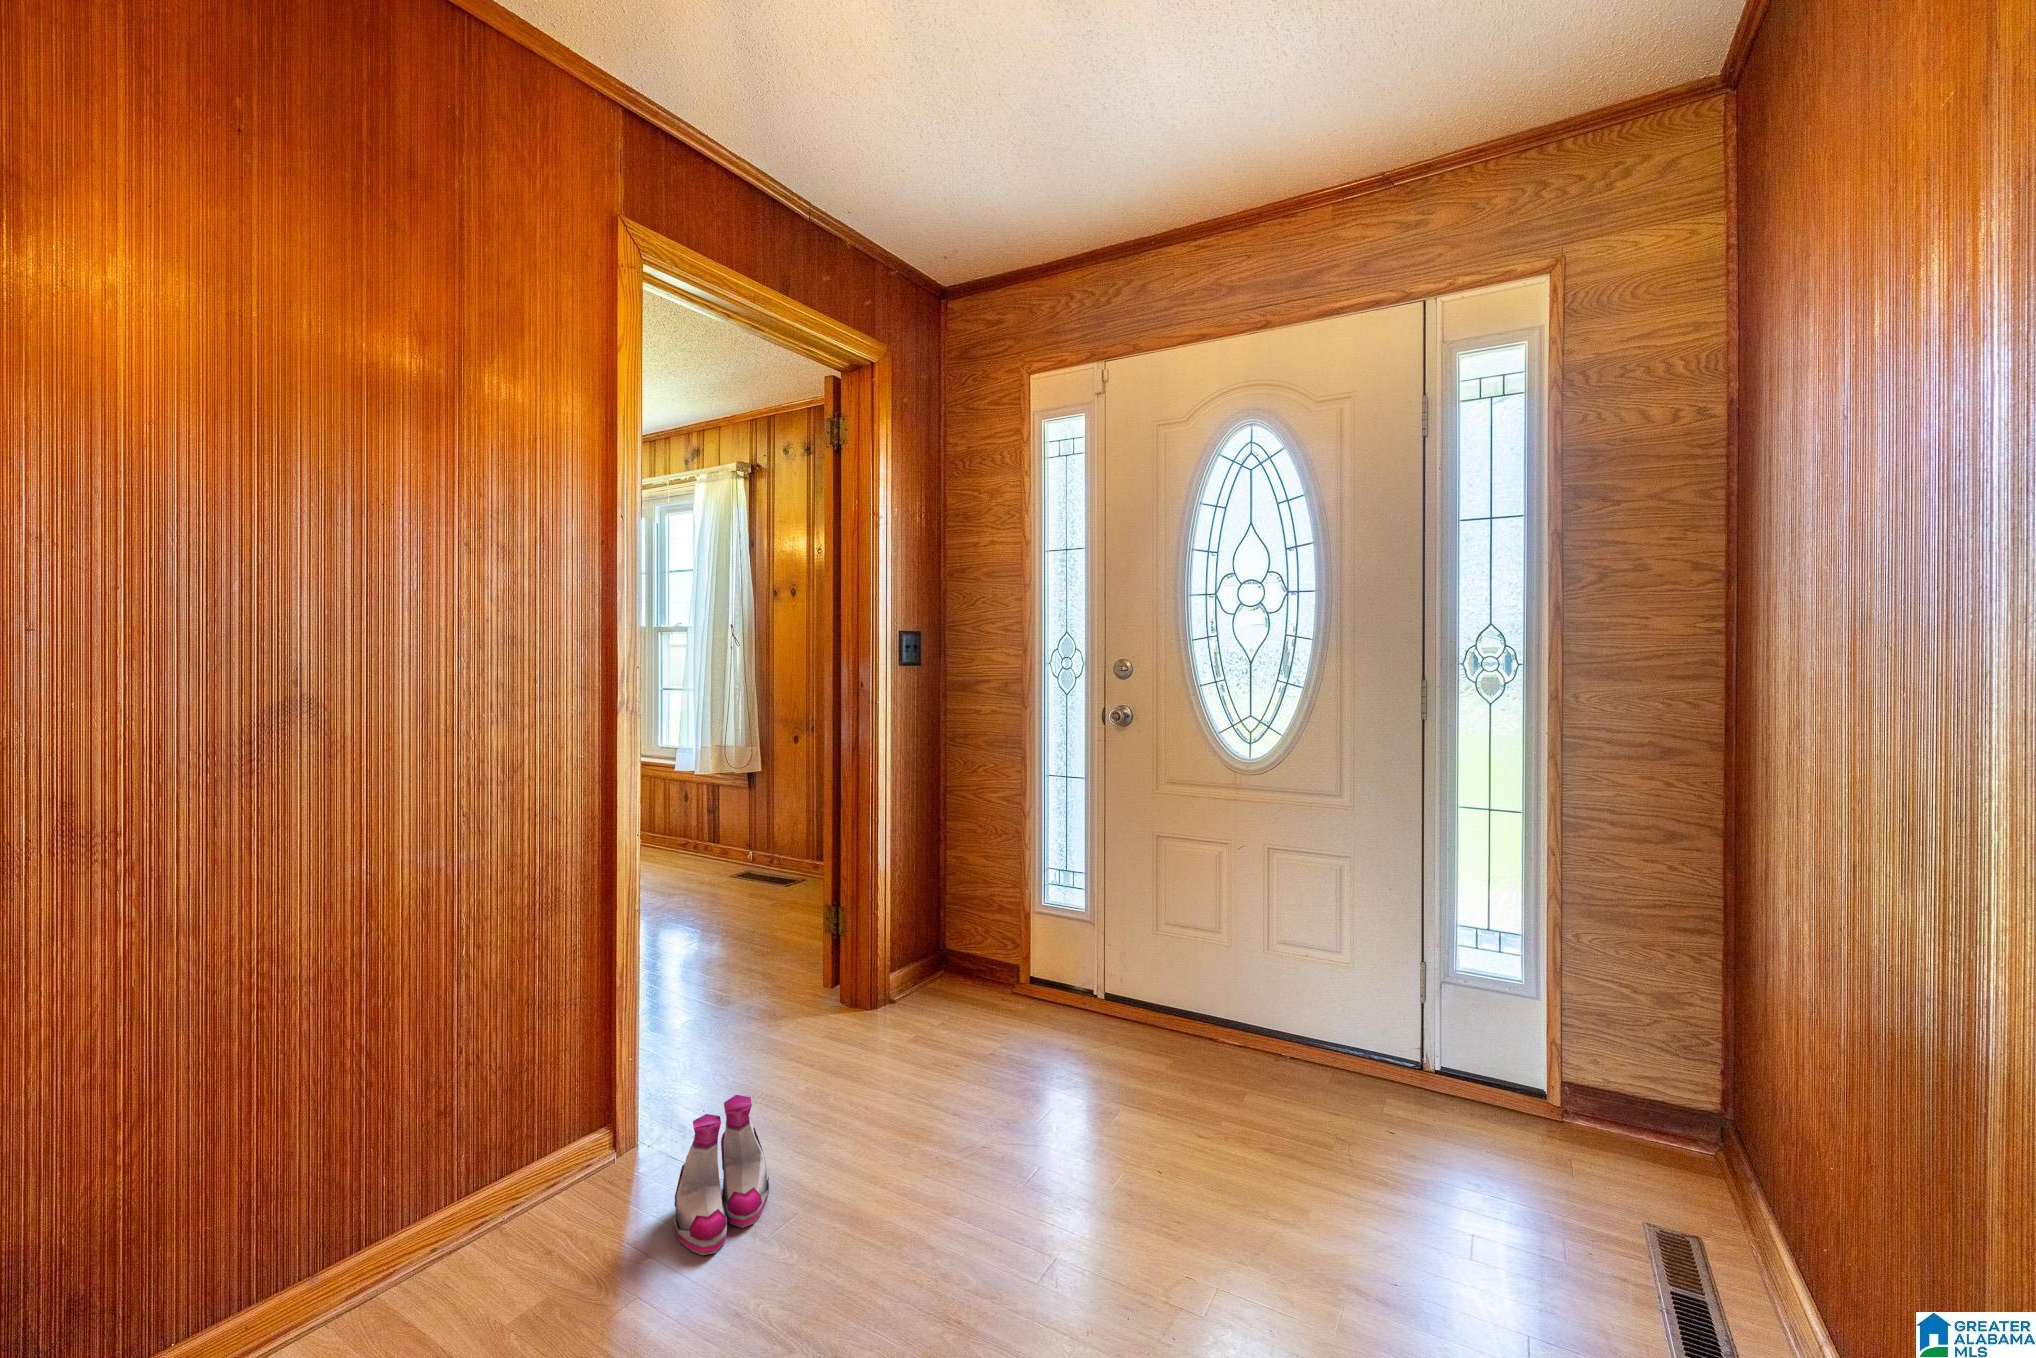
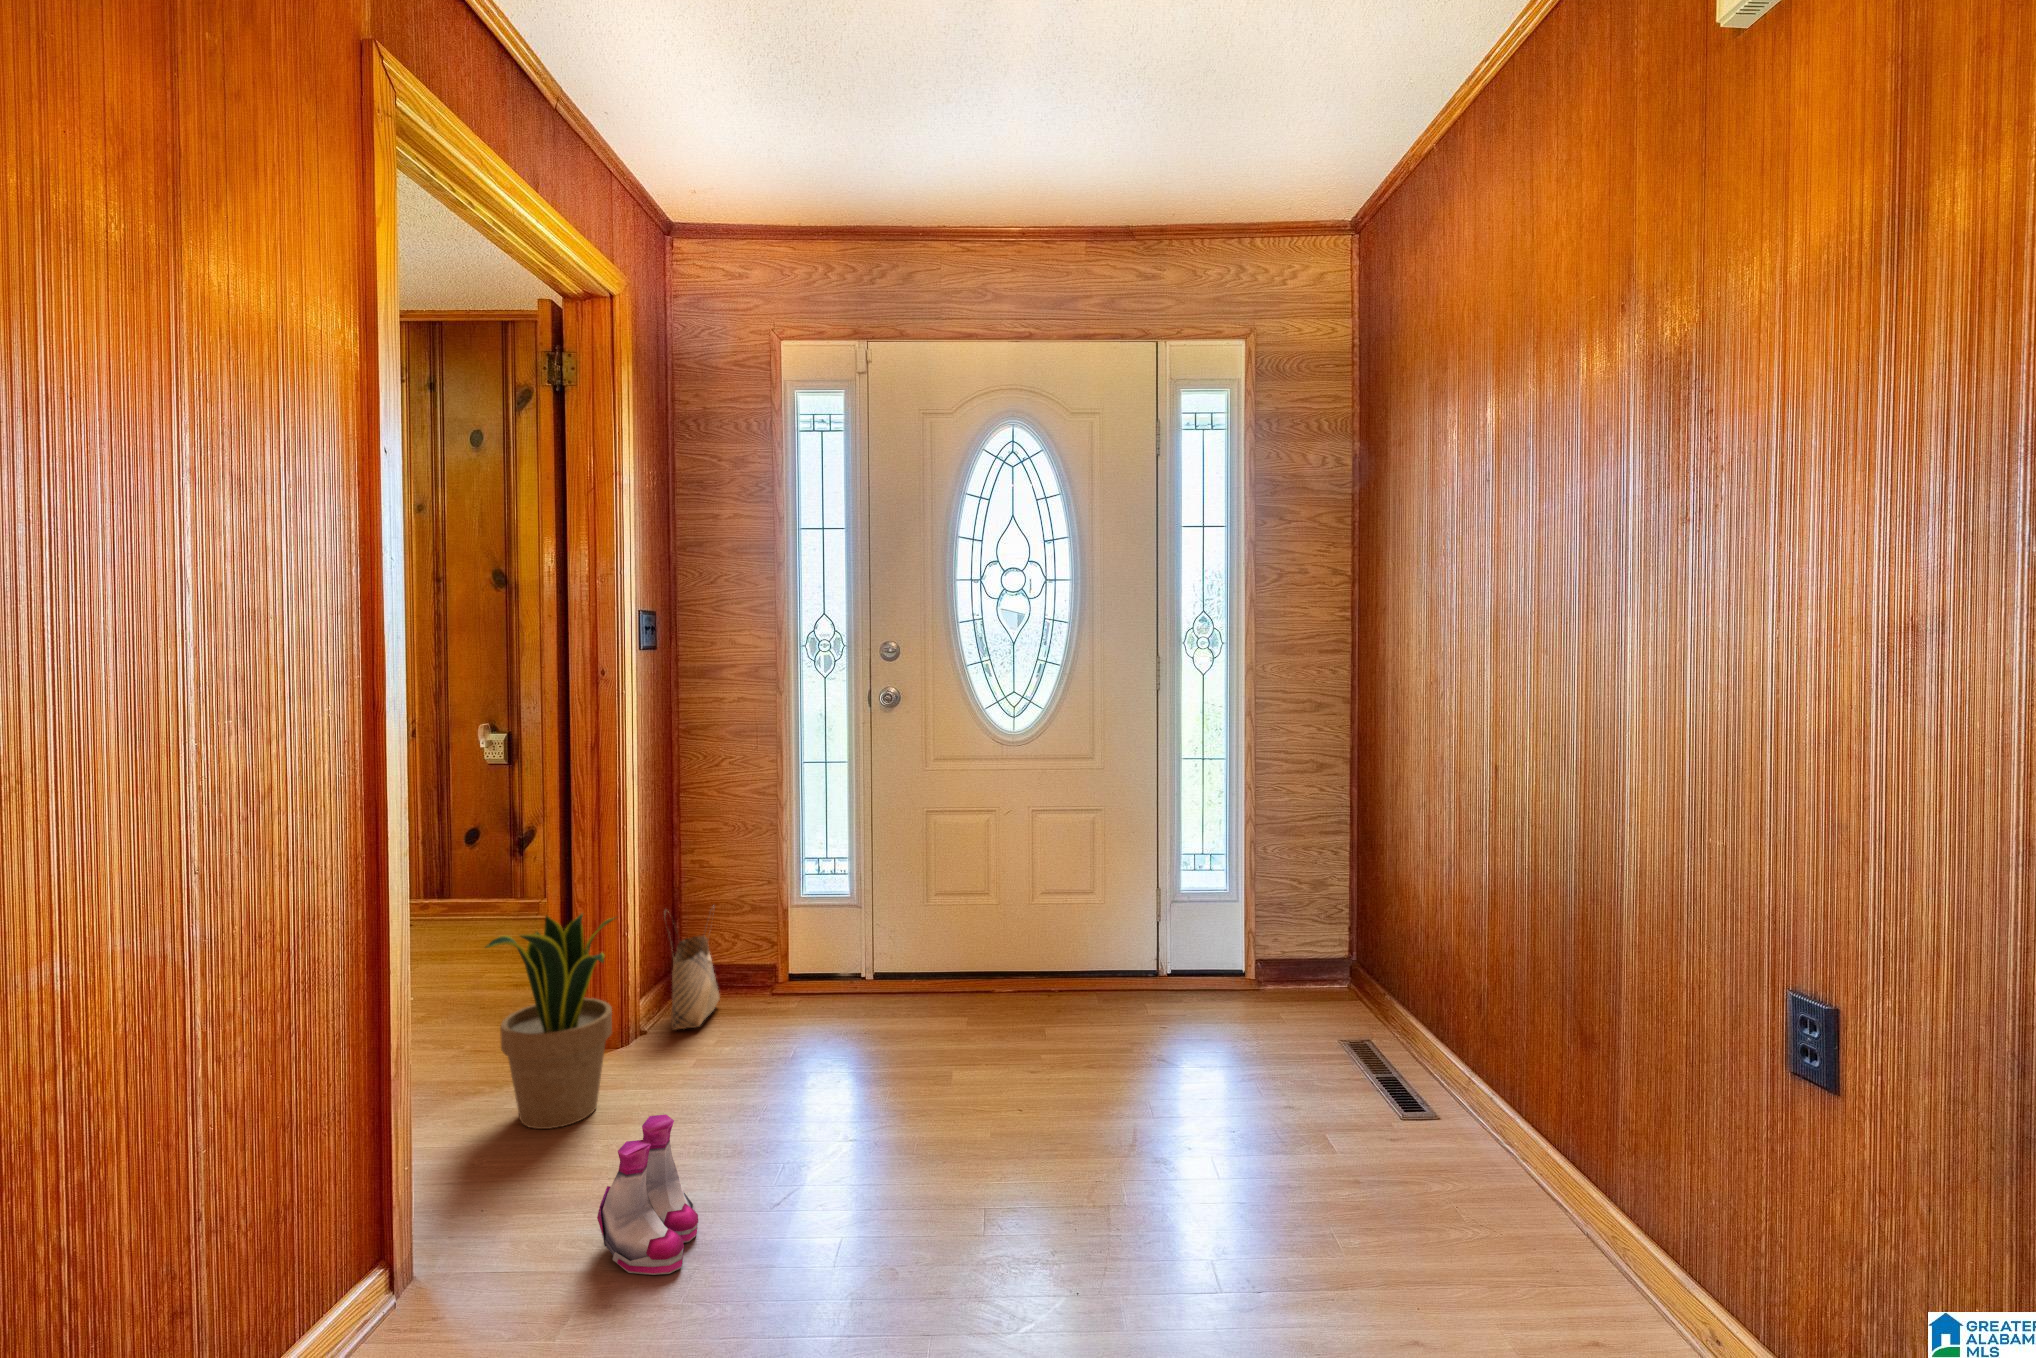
potted plant: none [711,890,826,1077] -> present [486,914,615,1129]
woven basket: none [907,897,962,1011] -> present [670,915,720,1029]

